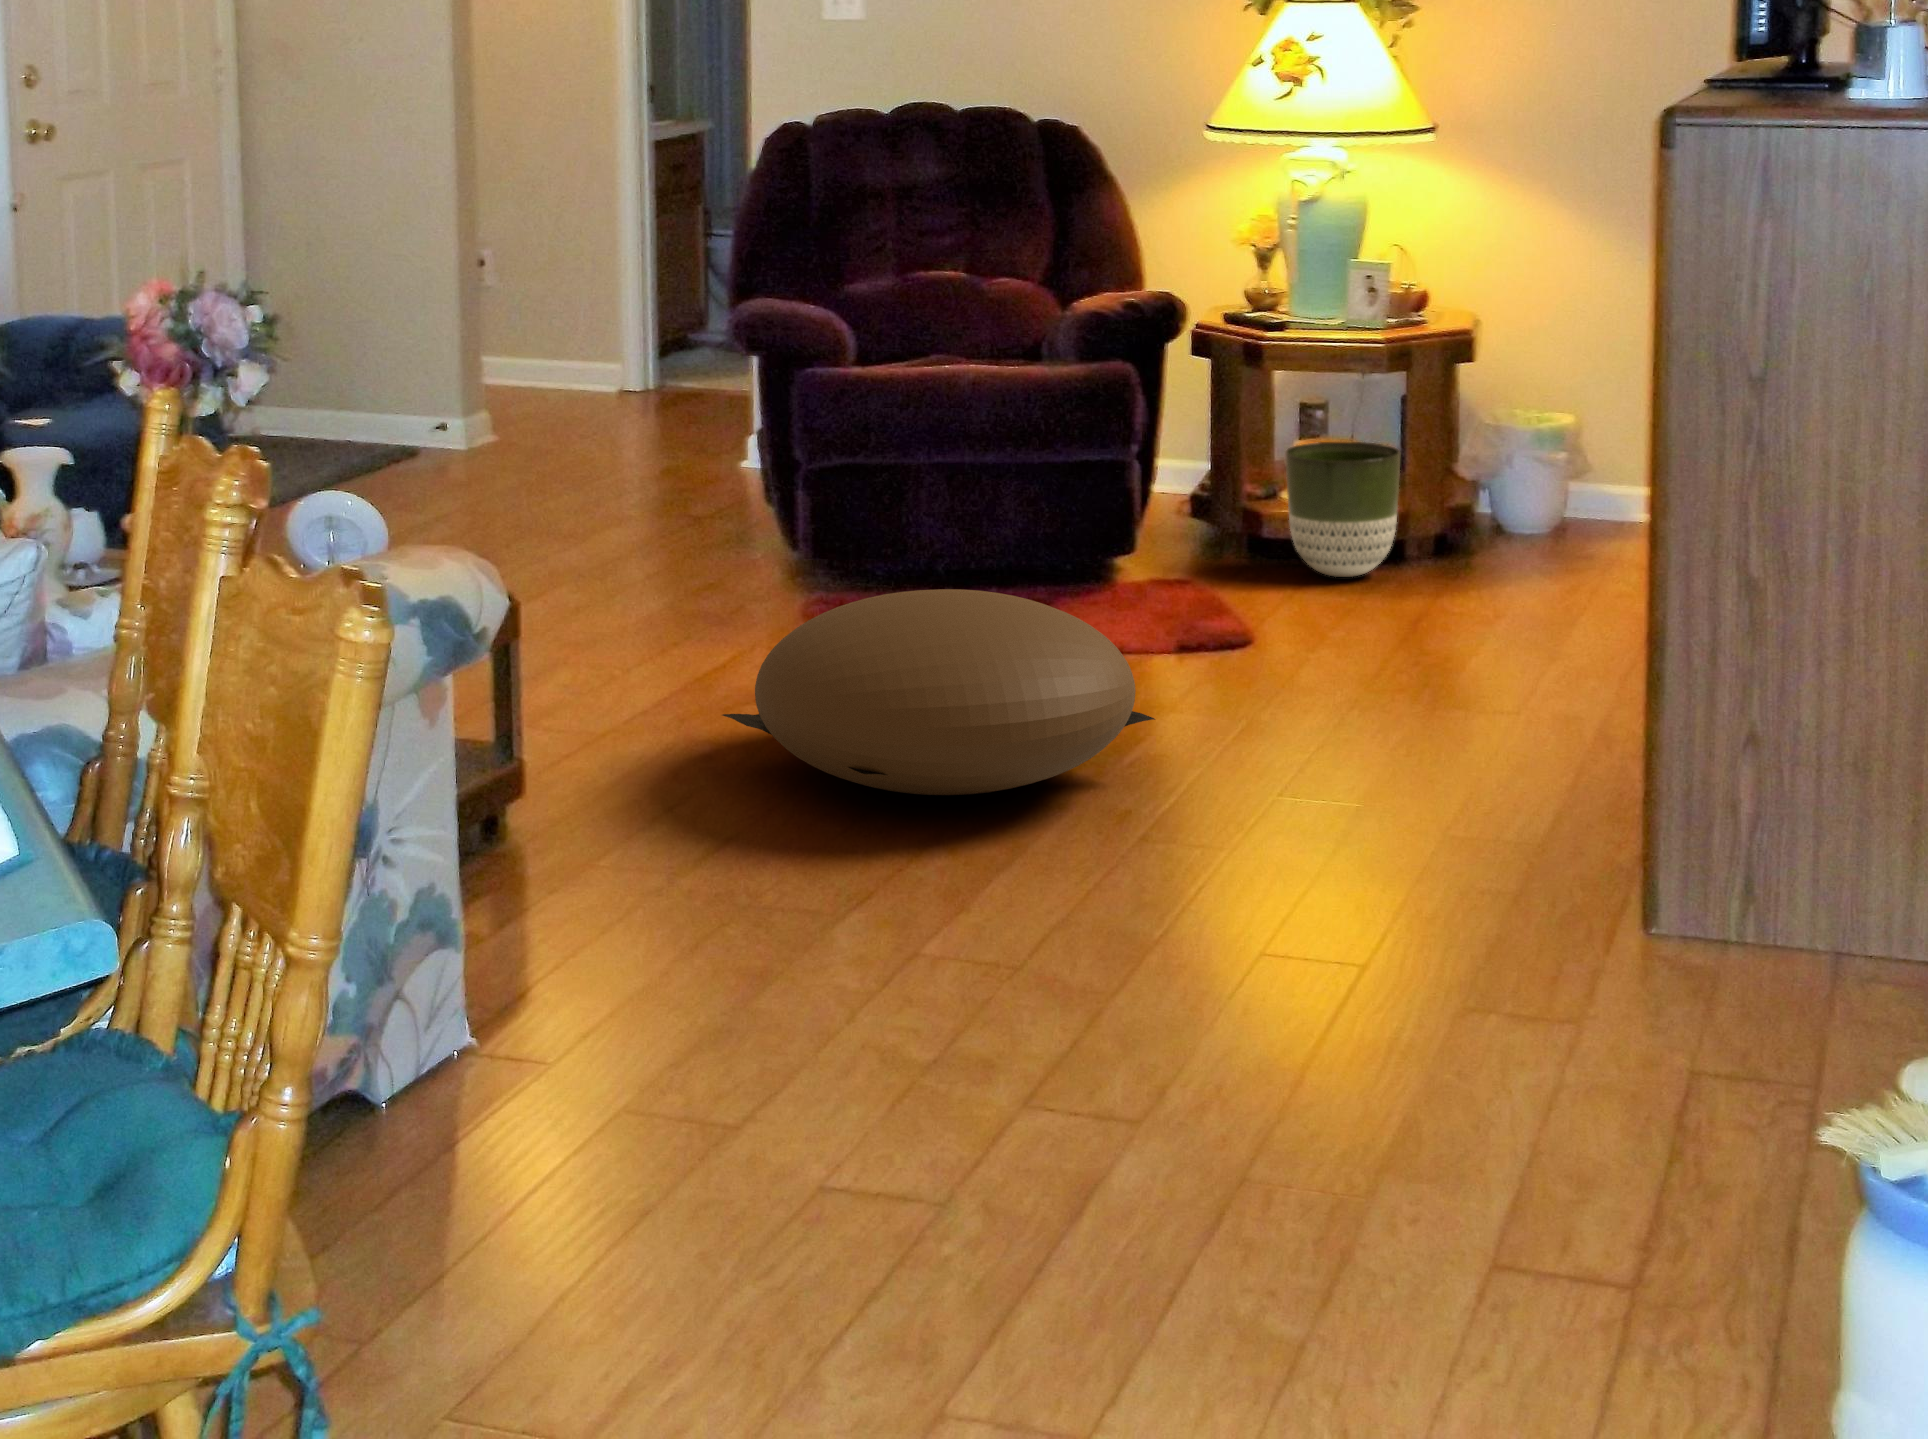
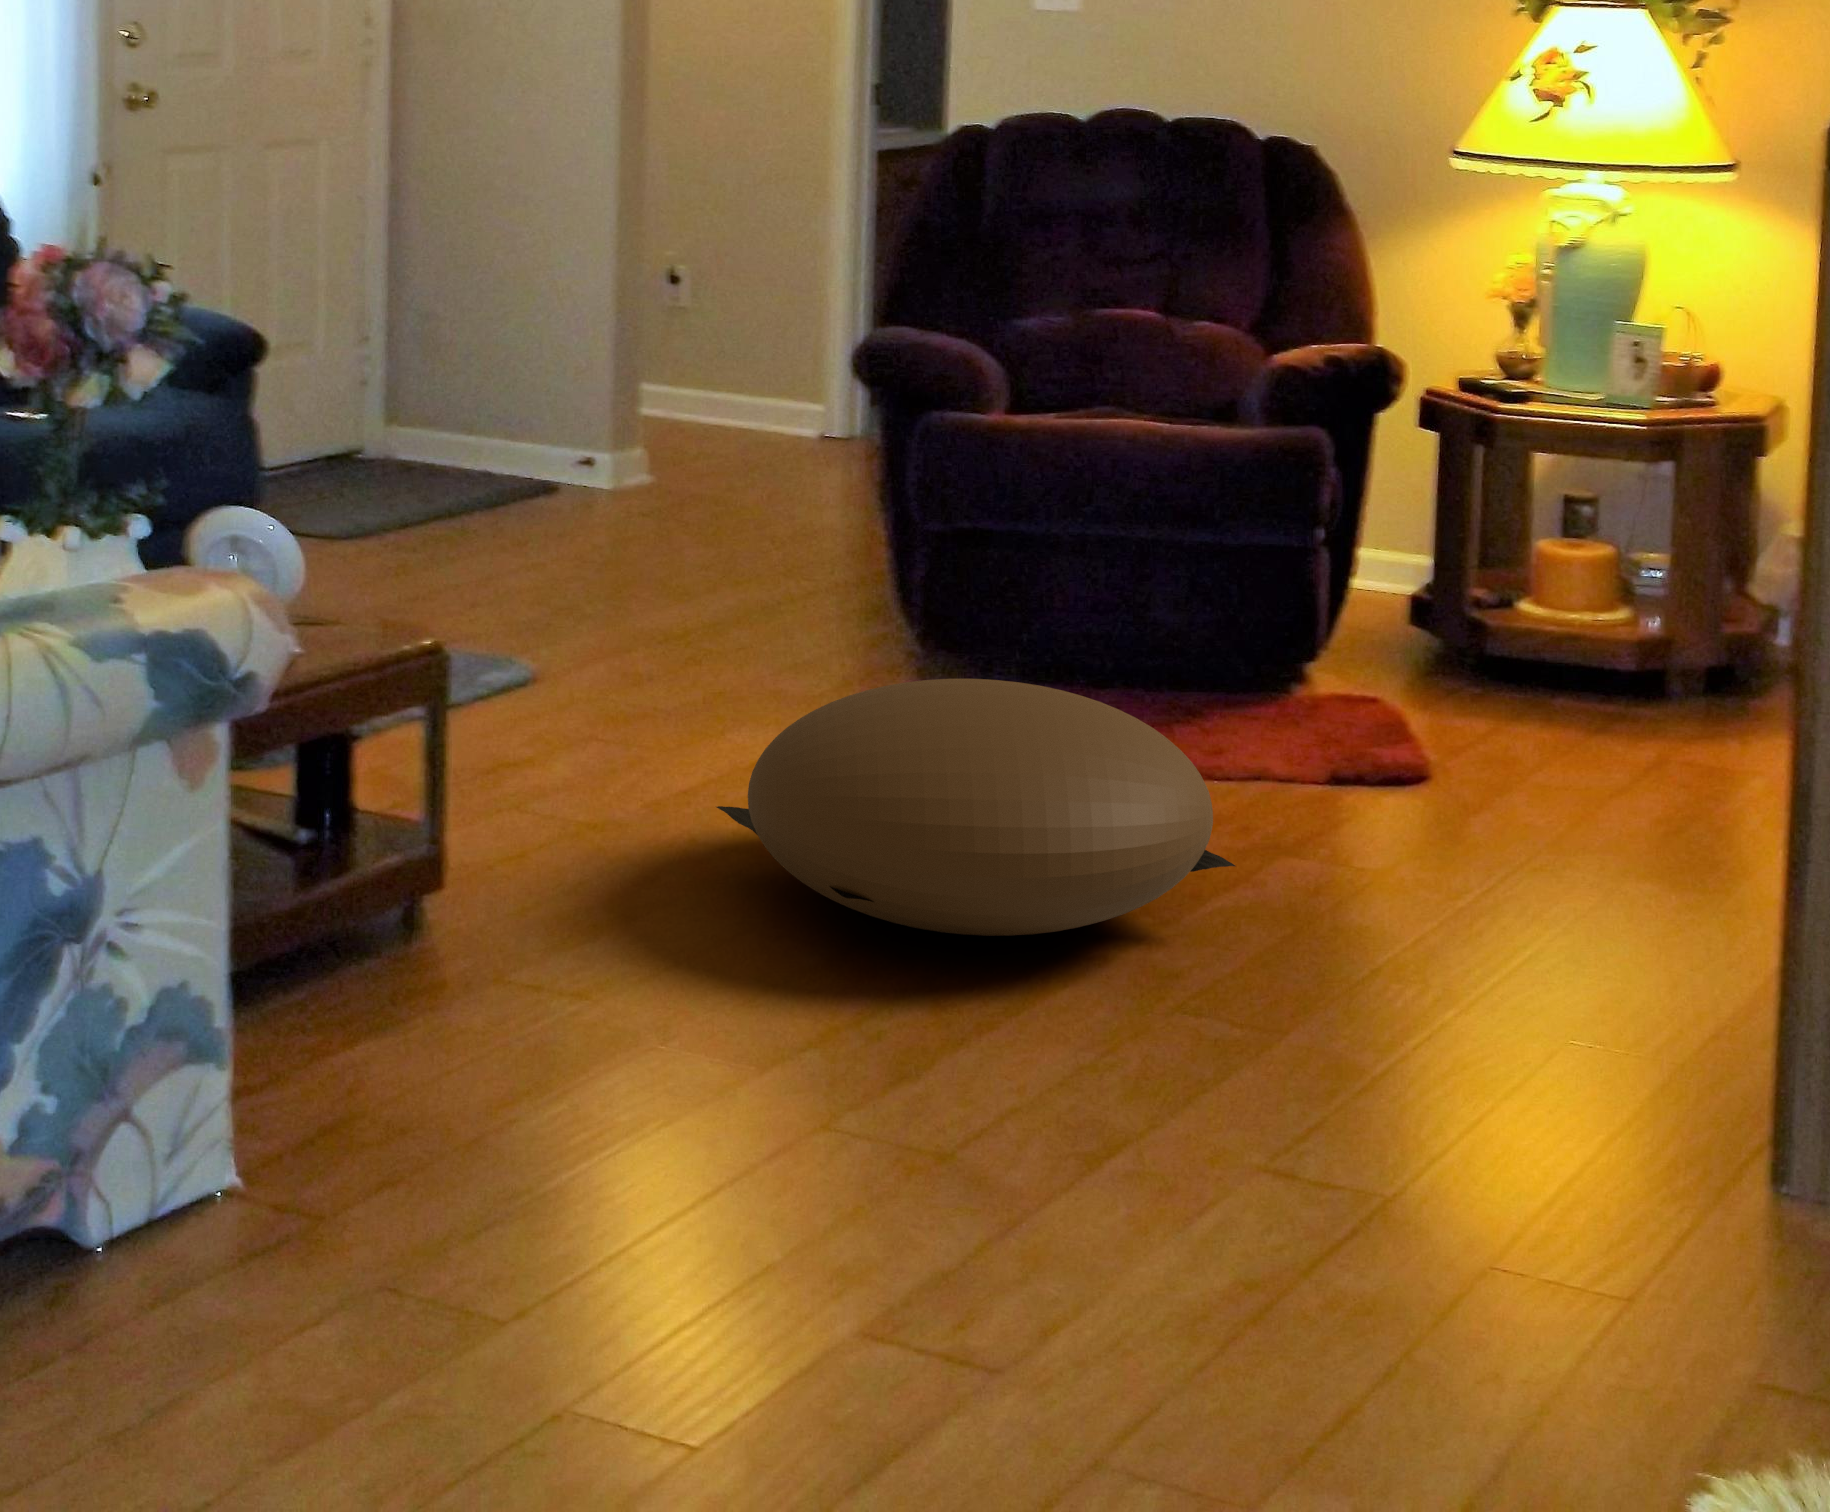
planter: present [1285,442,1400,577] -> none [1513,543,1659,710]

